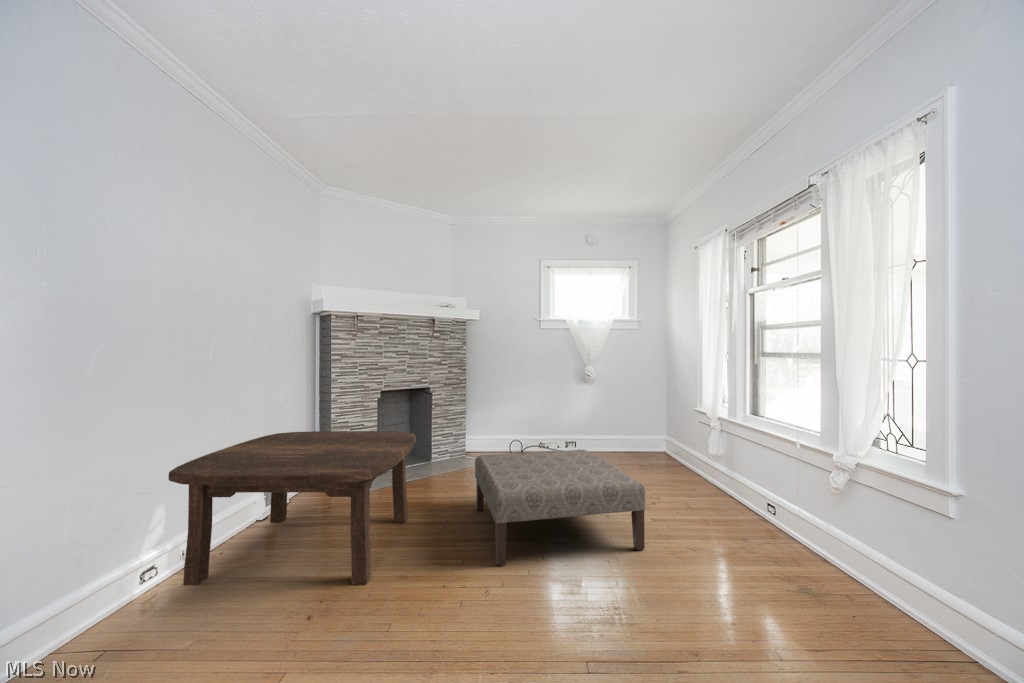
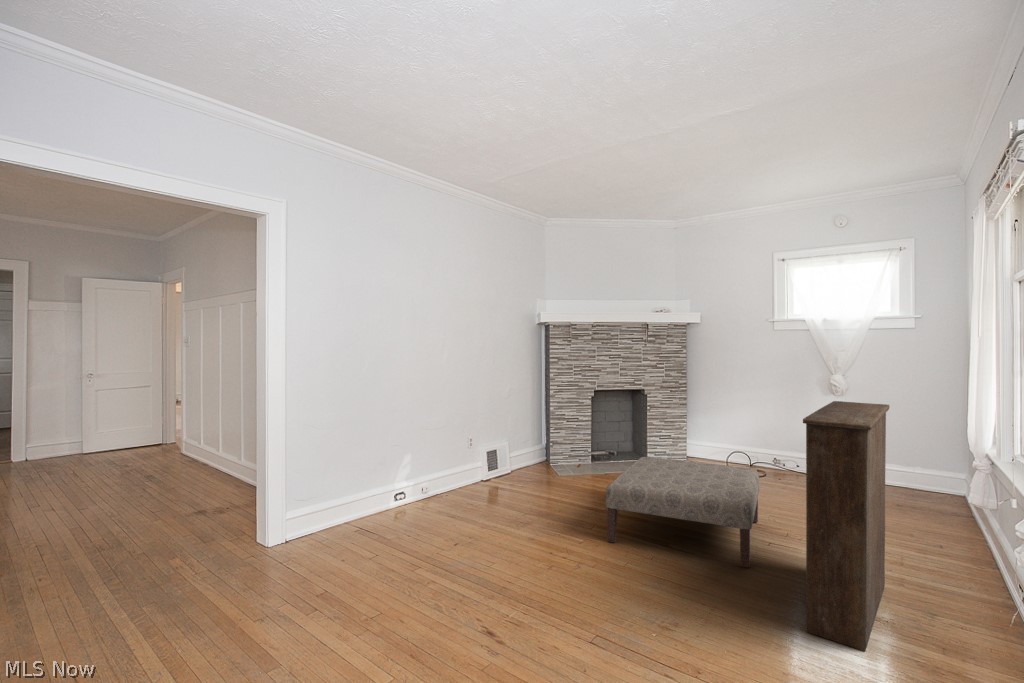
bookshelf: none [693,375,820,603] -> present [803,401,889,651]
coffee table: present [169,431,416,585] -> none [424,418,587,527]

